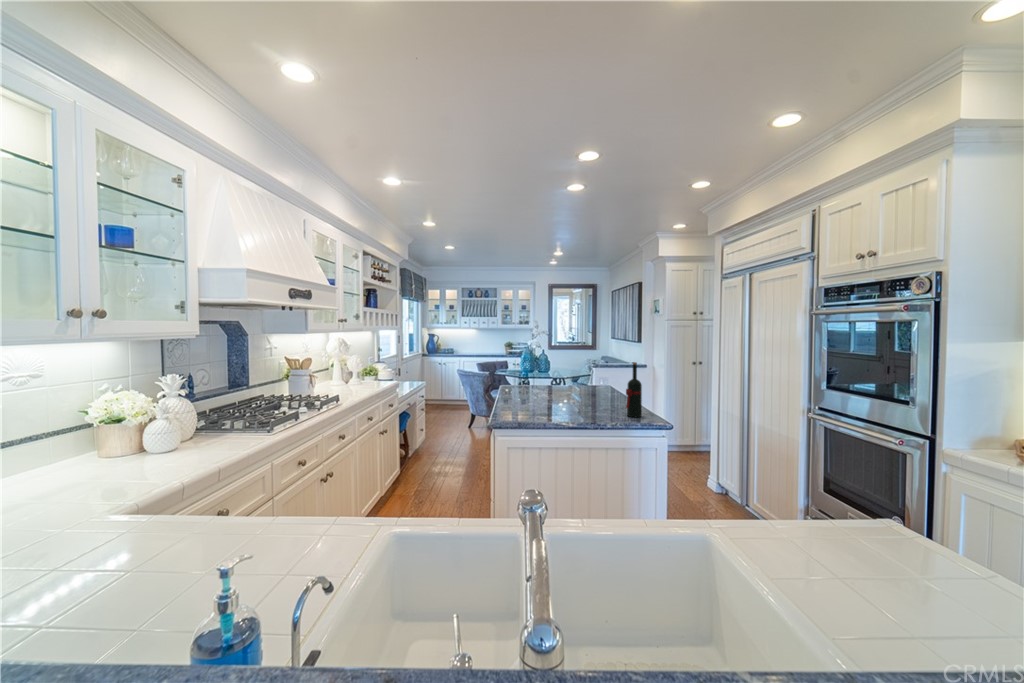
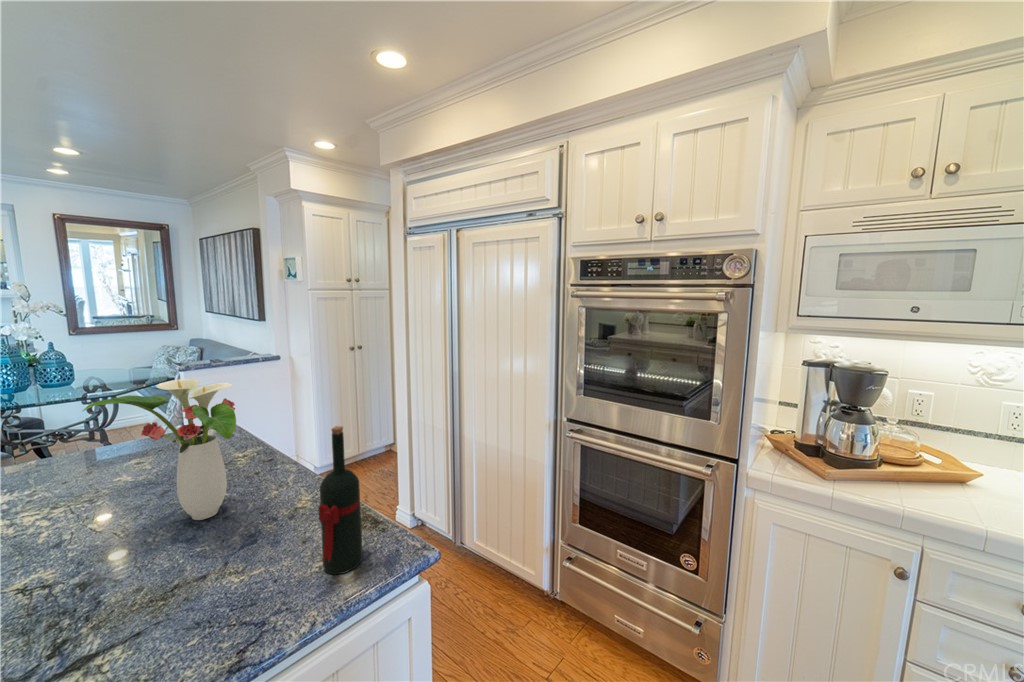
flower arrangement: none [567,349,608,402] -> present [83,379,236,520]

